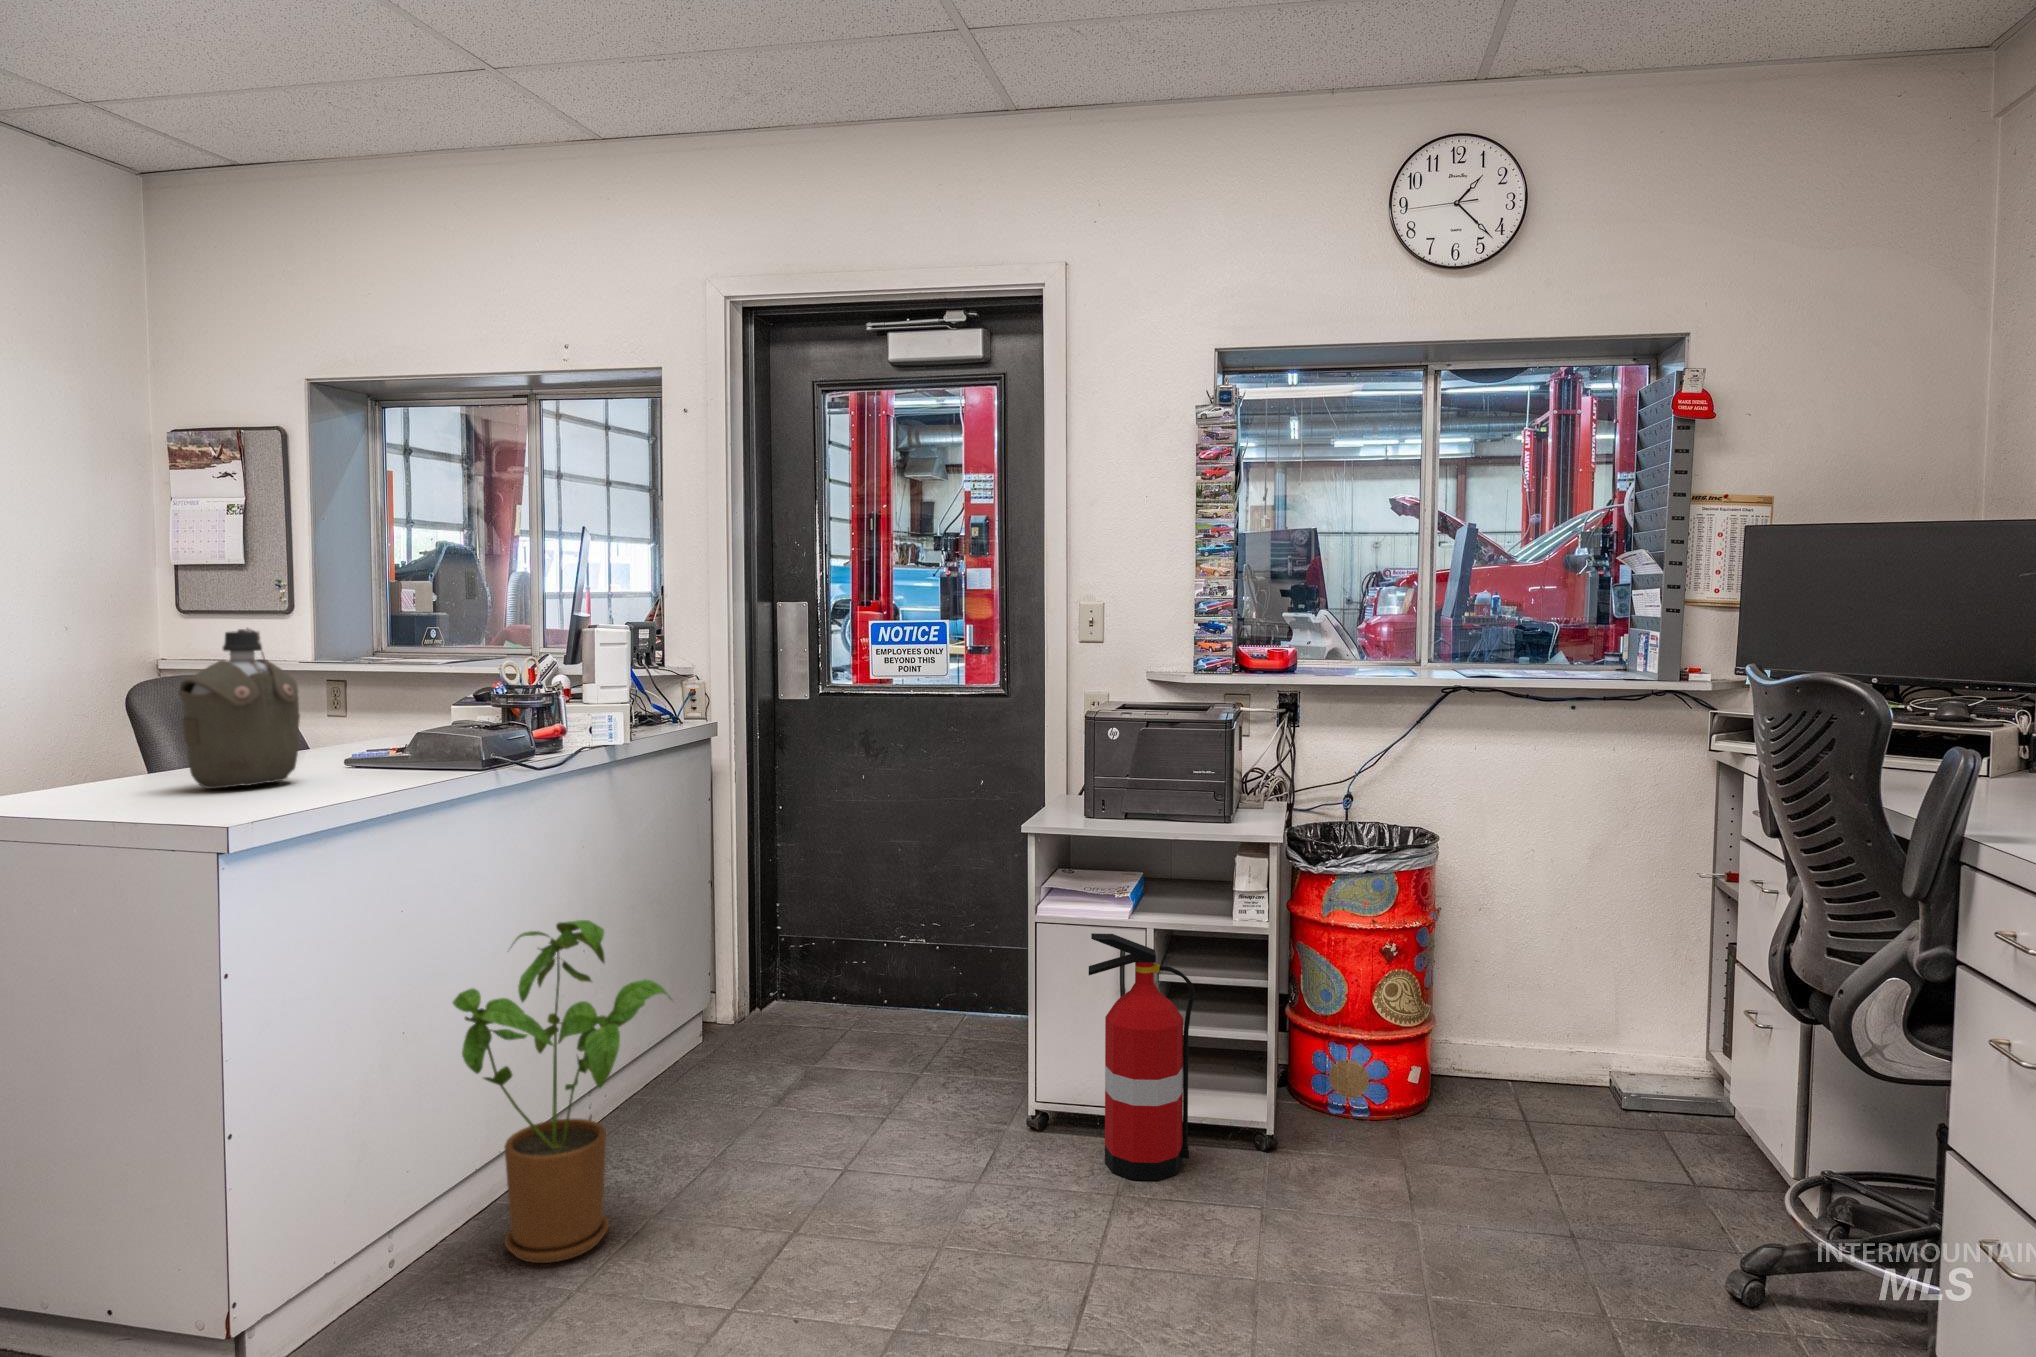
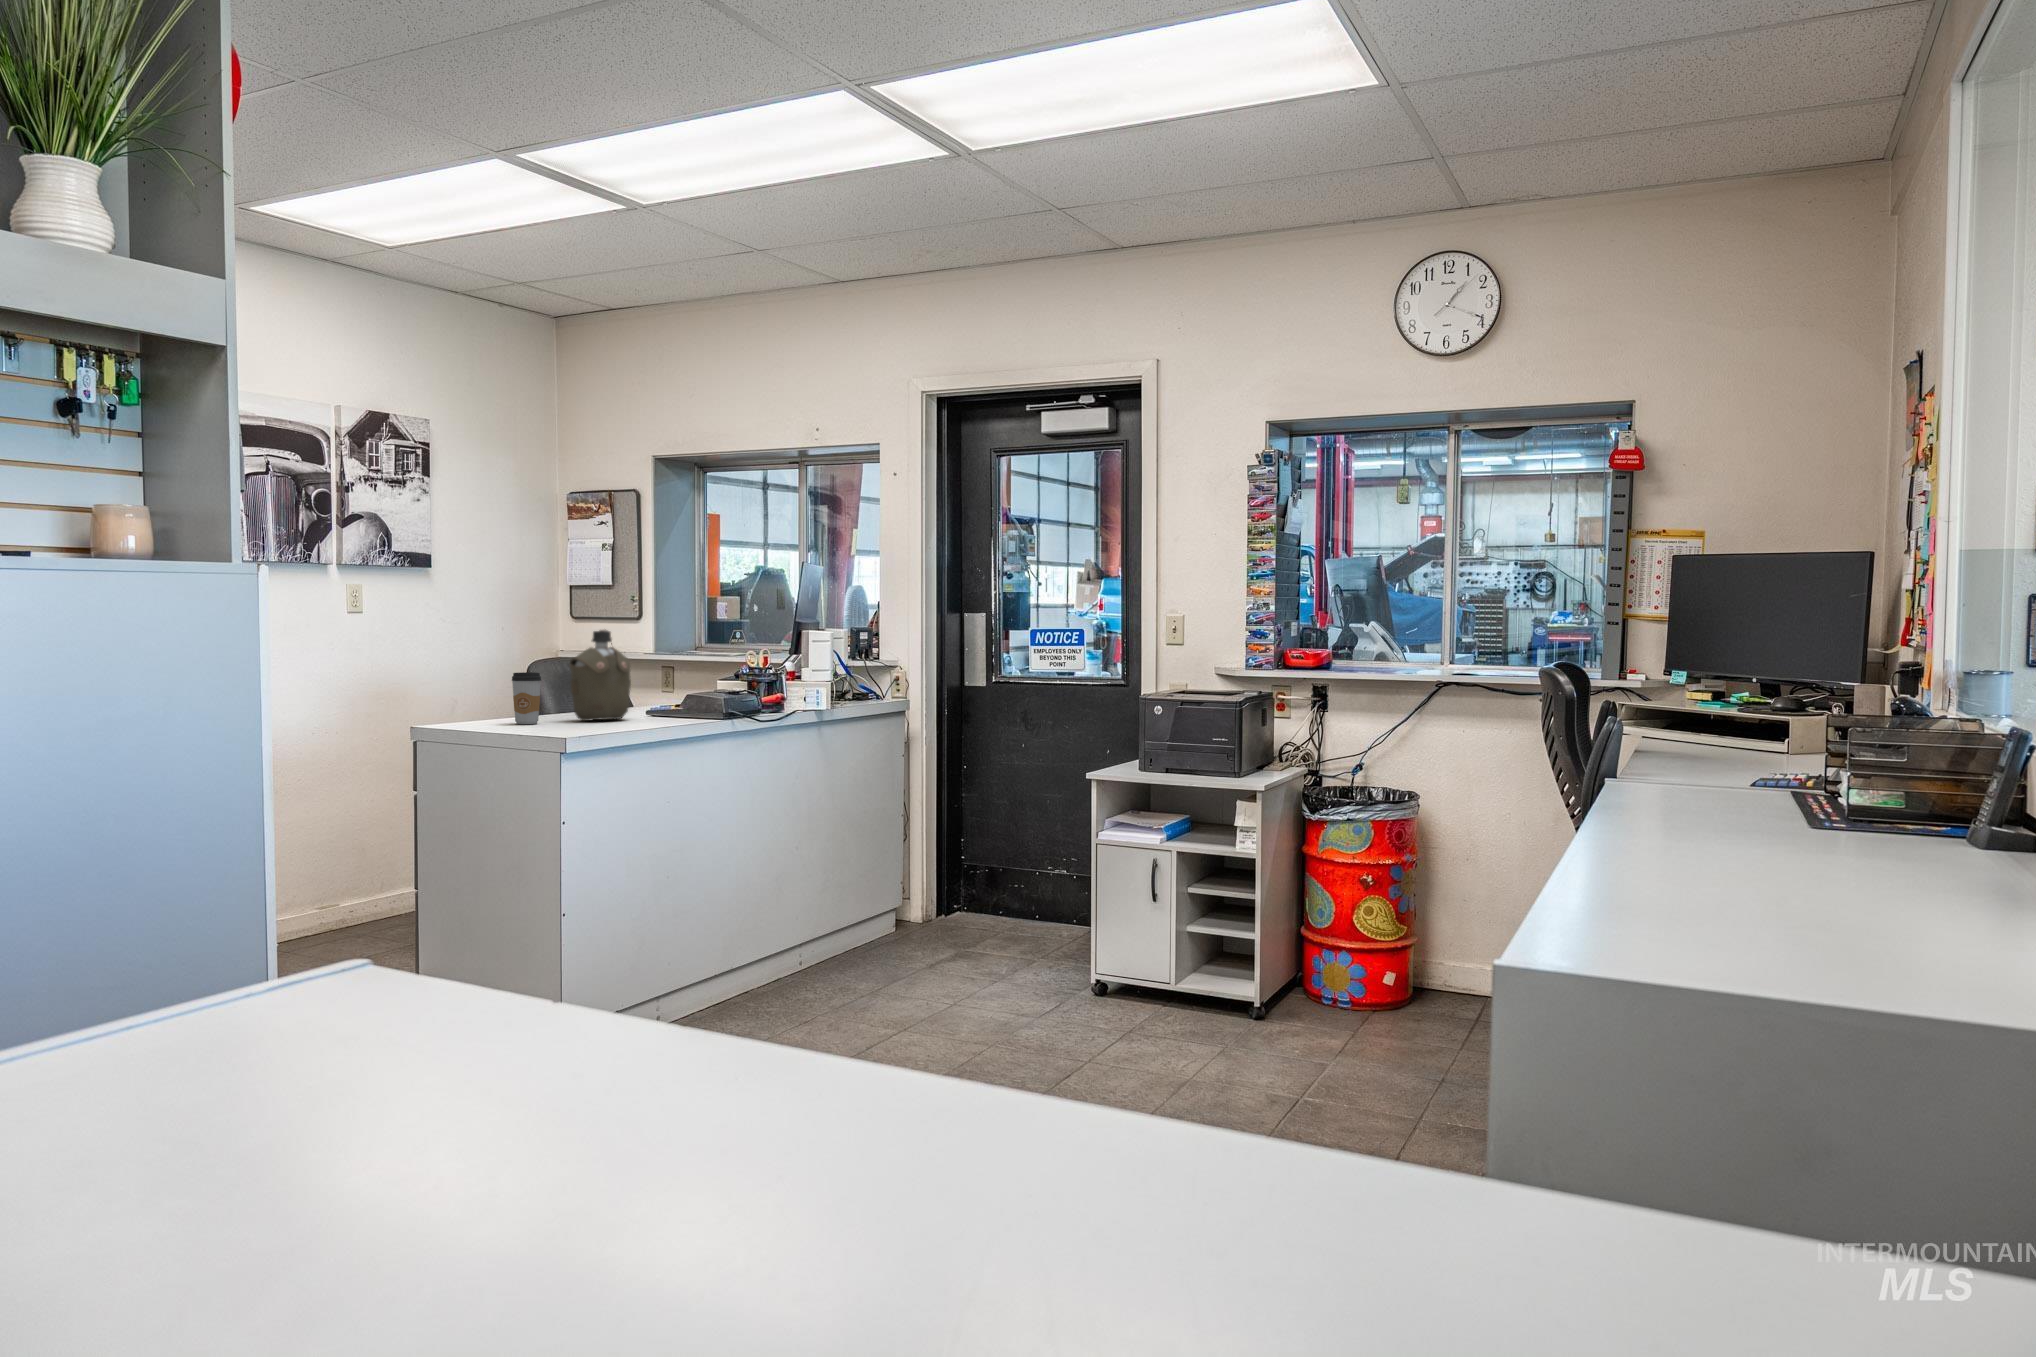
coffee cup: none [58,708,122,804] -> present [512,672,541,724]
house plant: present [453,920,671,1263] -> none [708,815,839,1019]
fire extinguisher: present [1089,933,1195,1180] -> none [1117,849,1192,1022]

